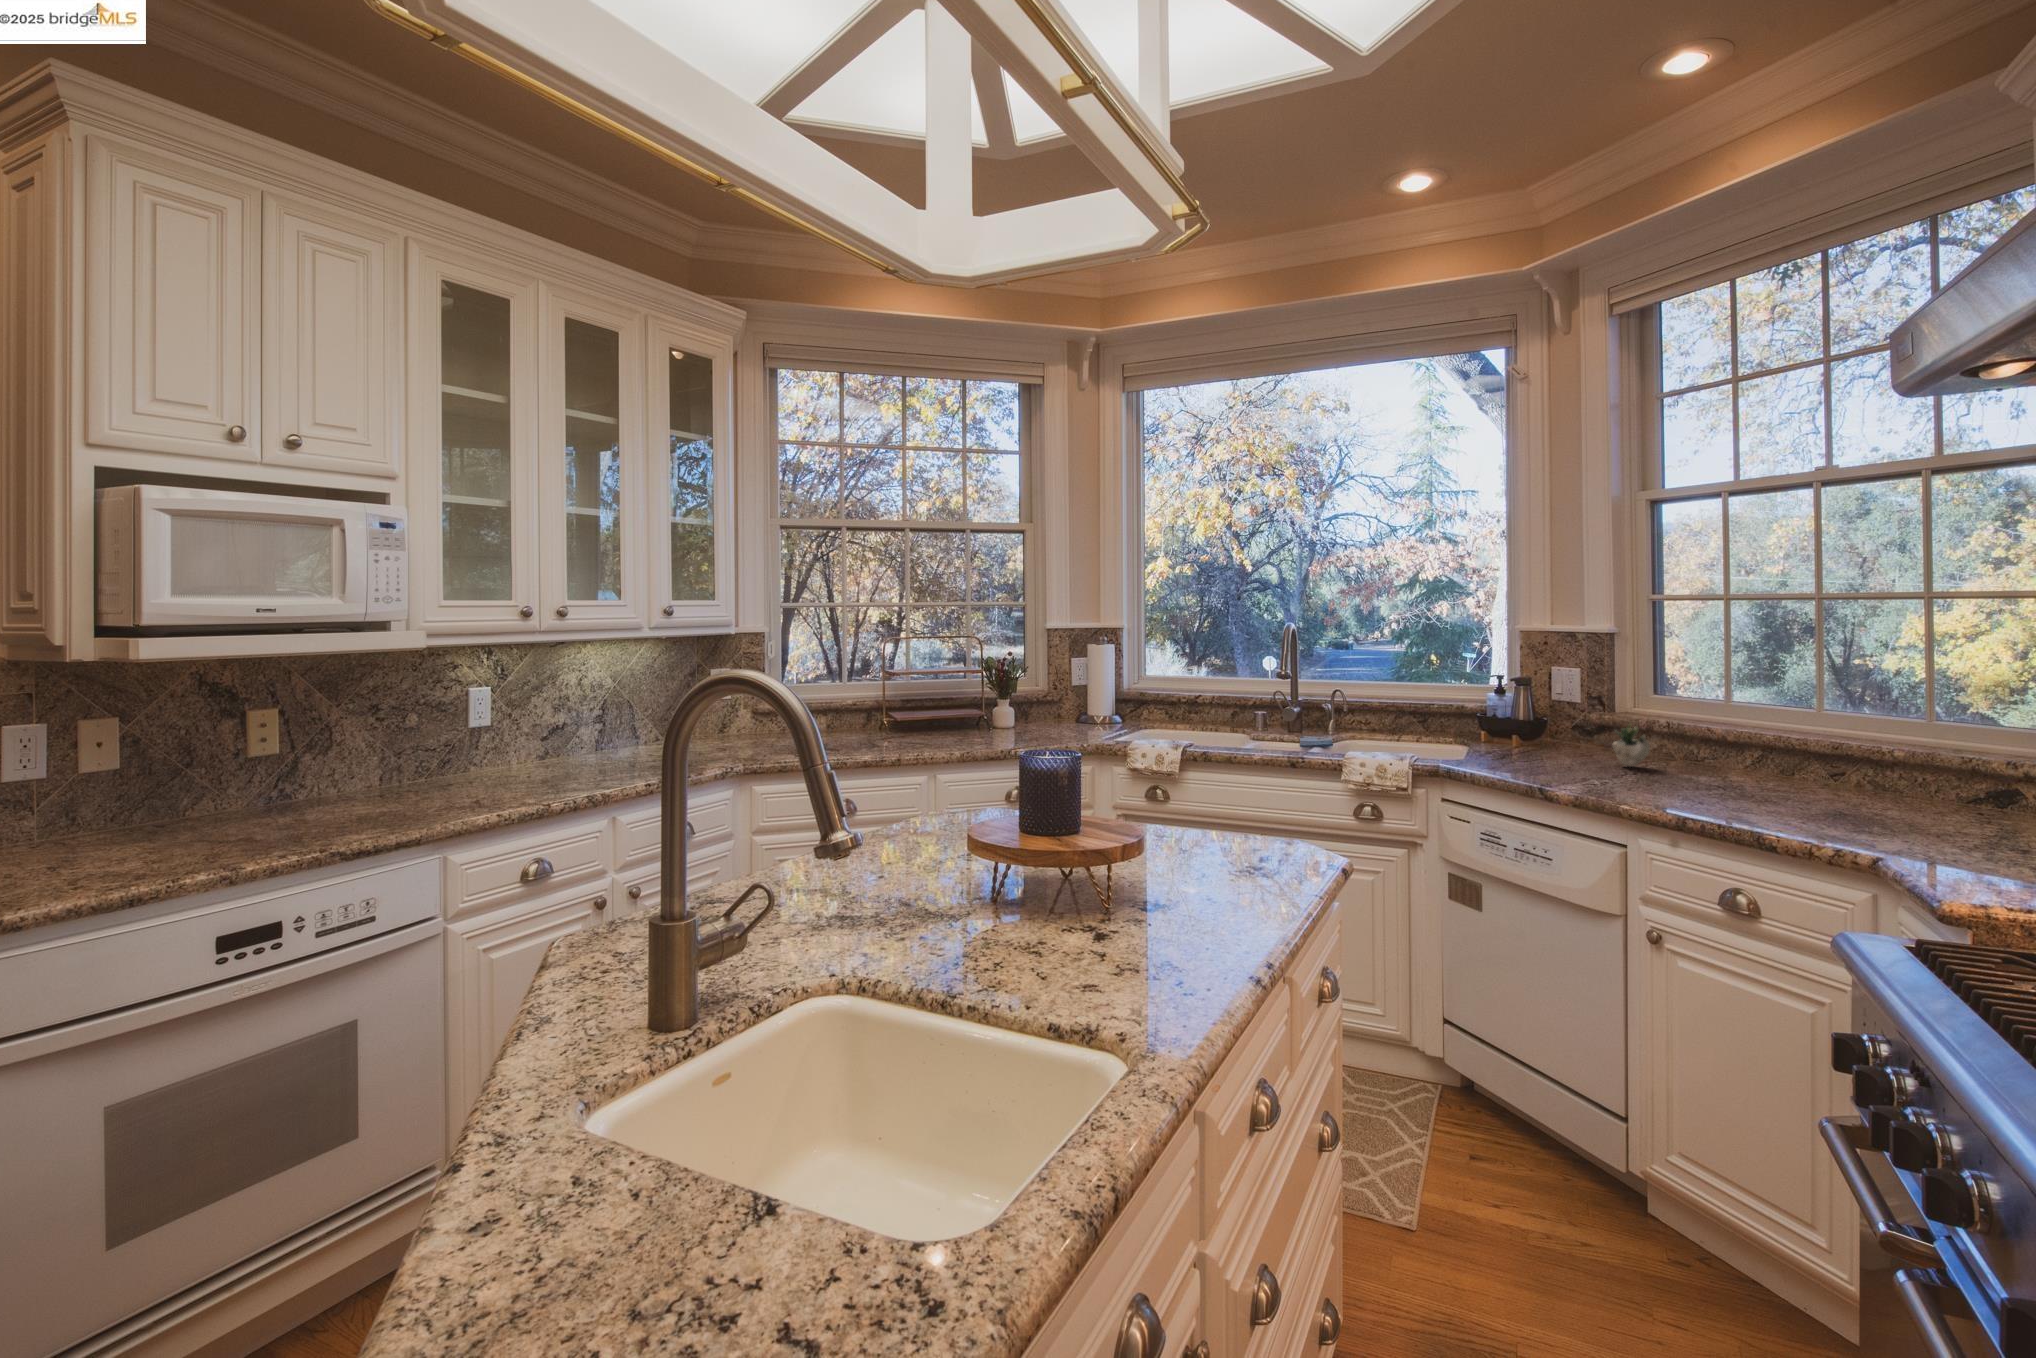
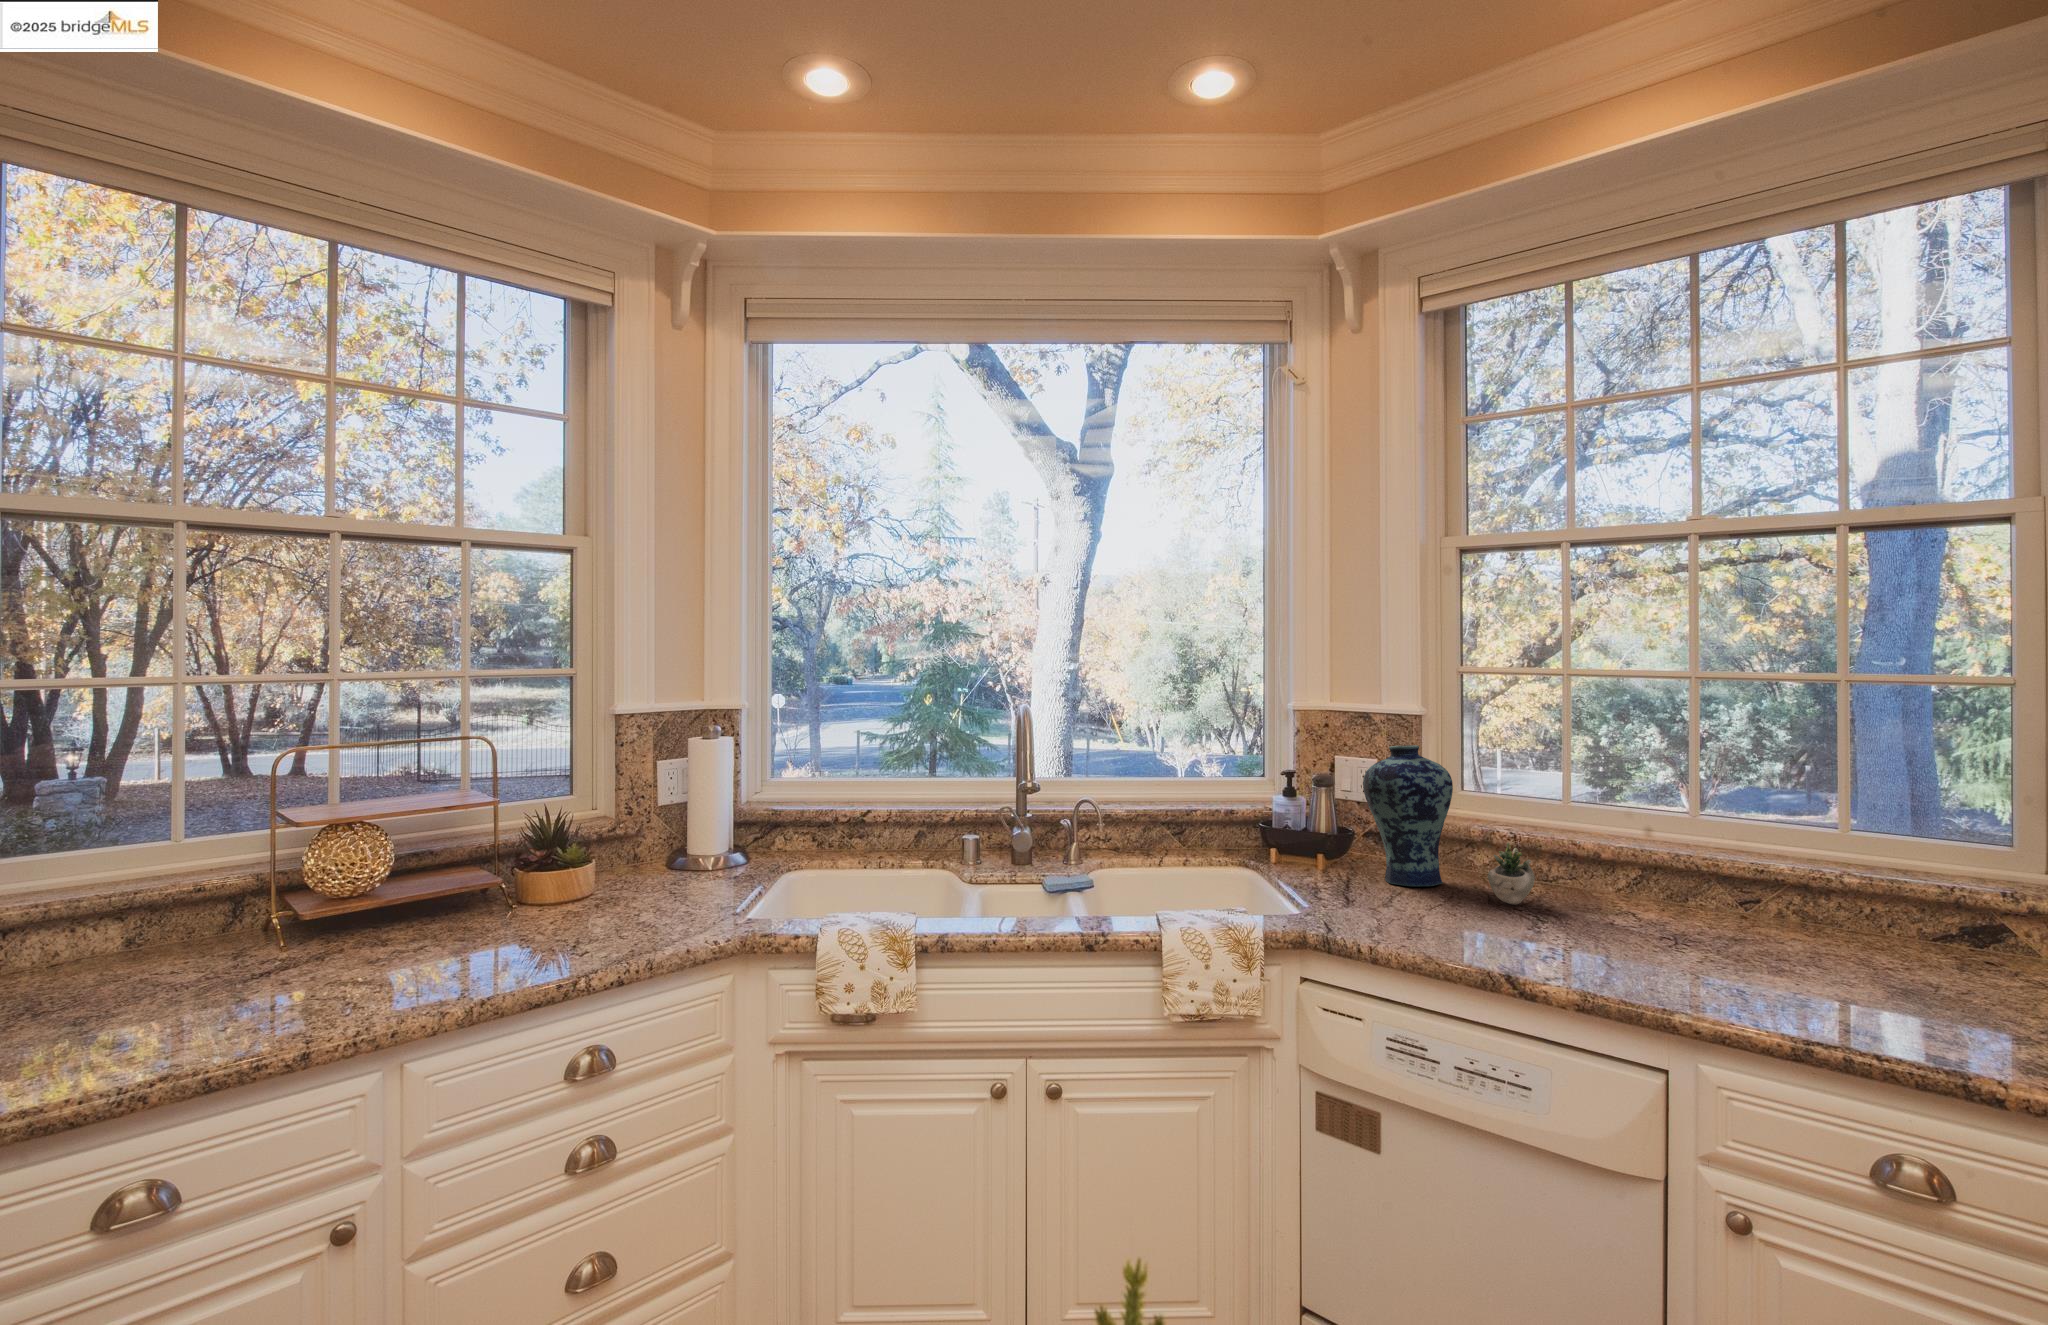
vase: none [1540,653,1612,756] -> present [1363,745,1453,886]

